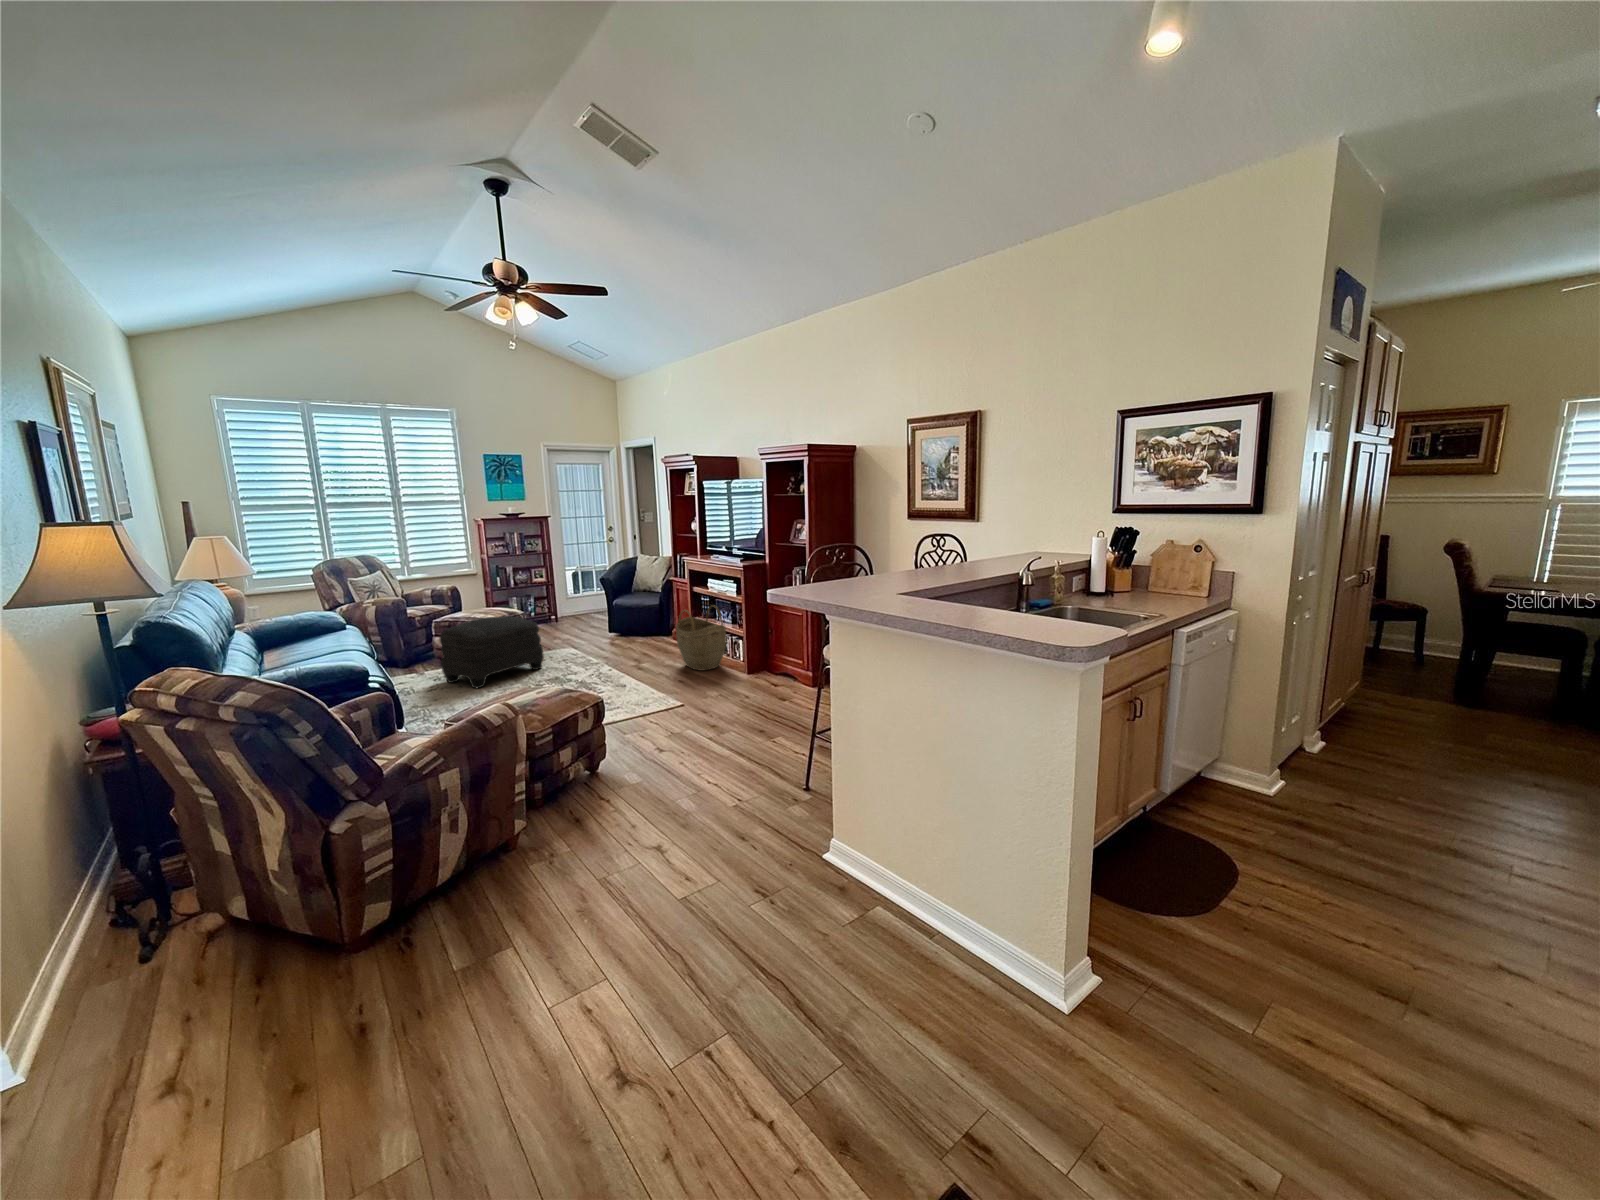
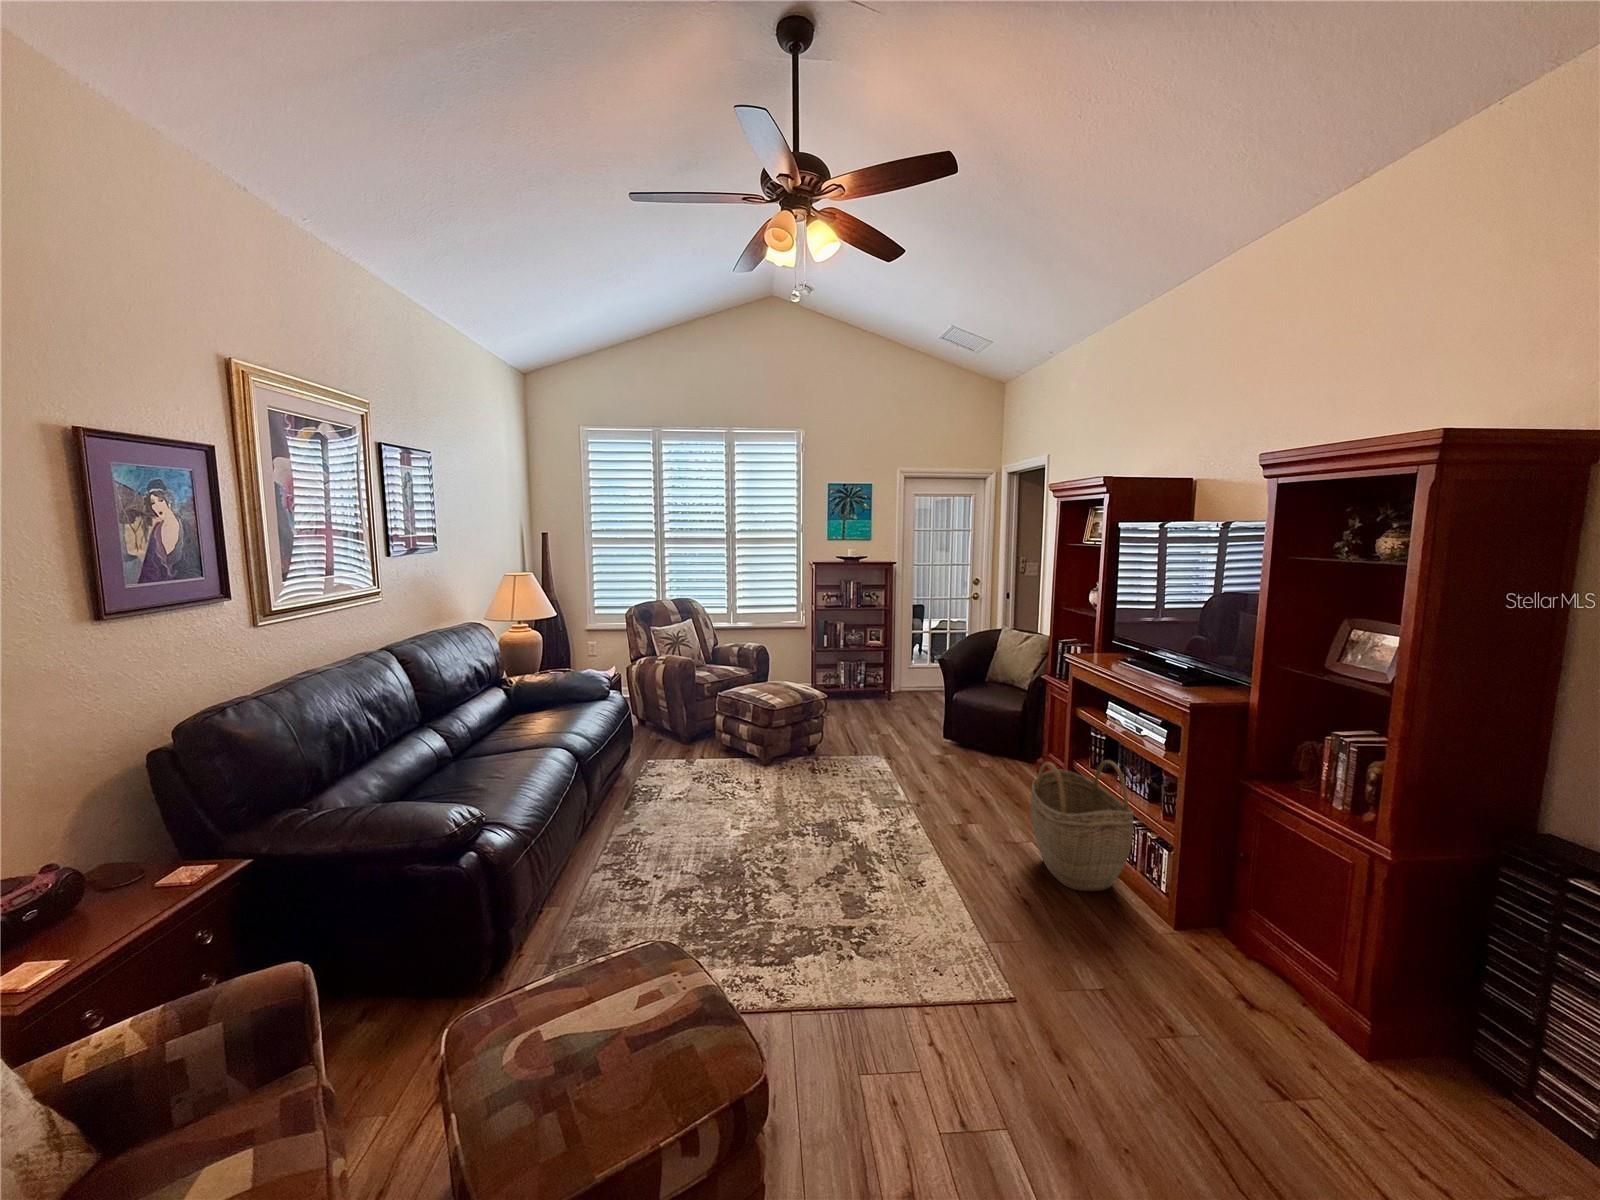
ottoman: present [440,616,544,688] -> none [696,706,825,814]

